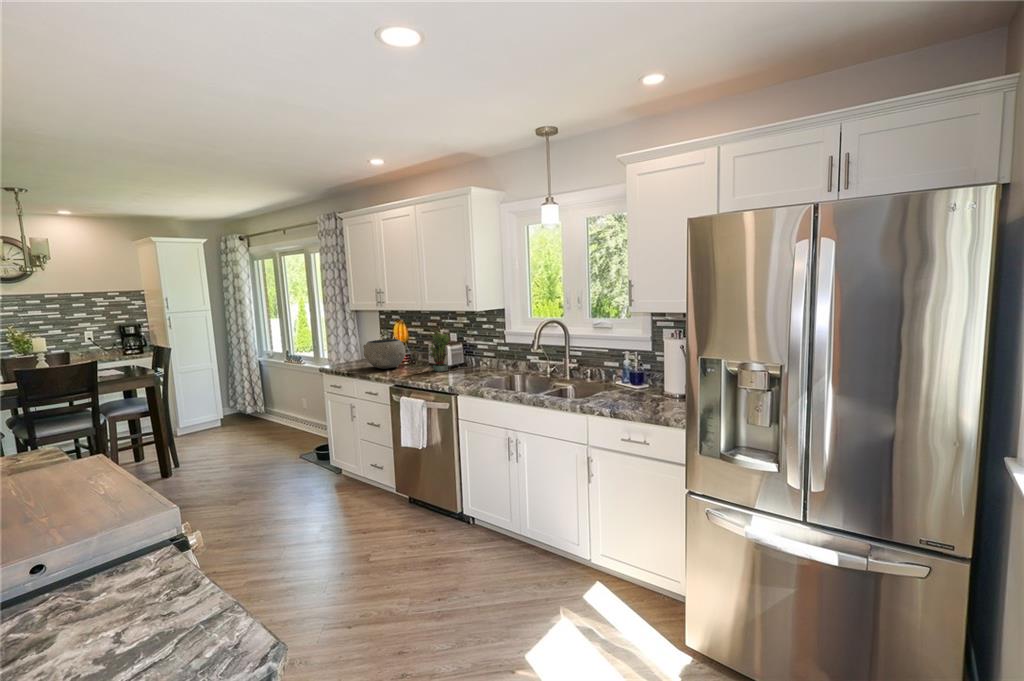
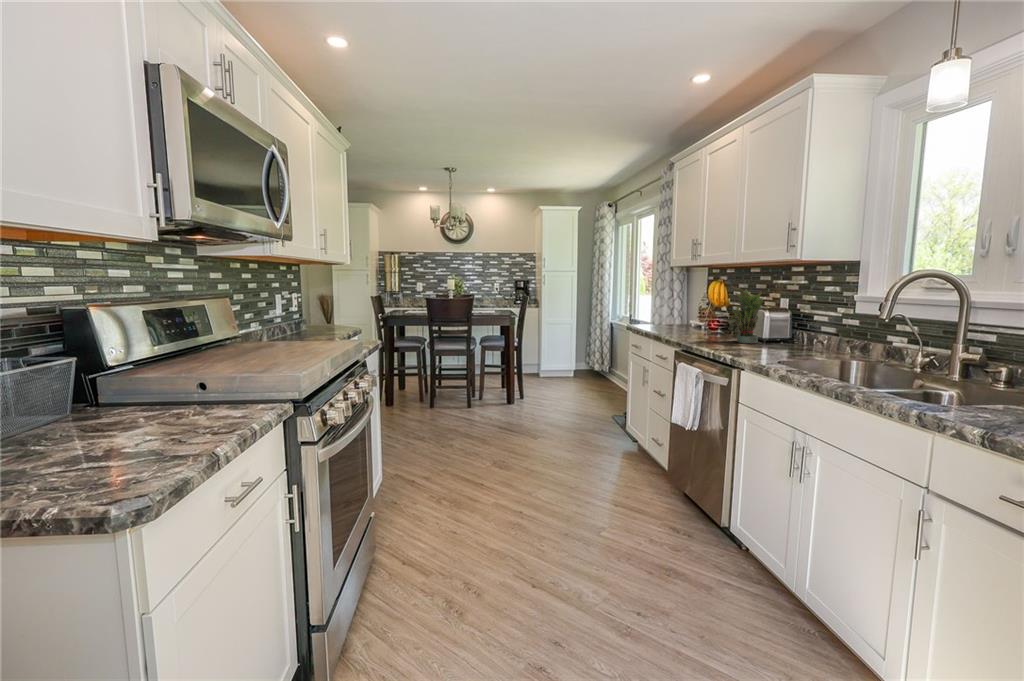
ceramic bowl: present [363,339,406,369] -> none [663,301,713,333]

